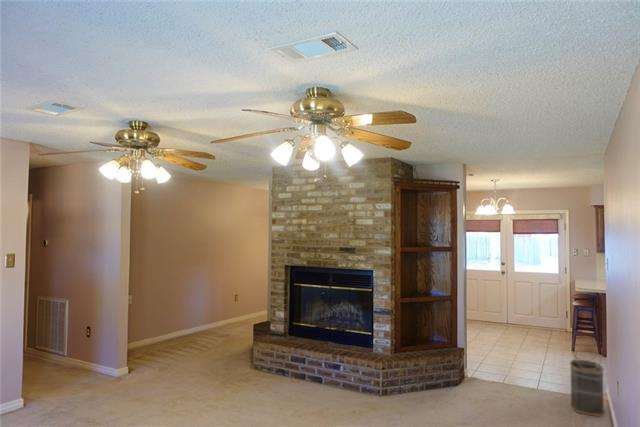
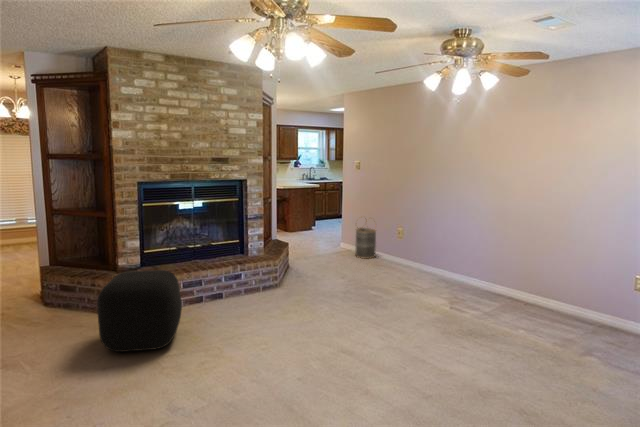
ottoman: none [189,332,251,397] -> present [97,270,182,352]

